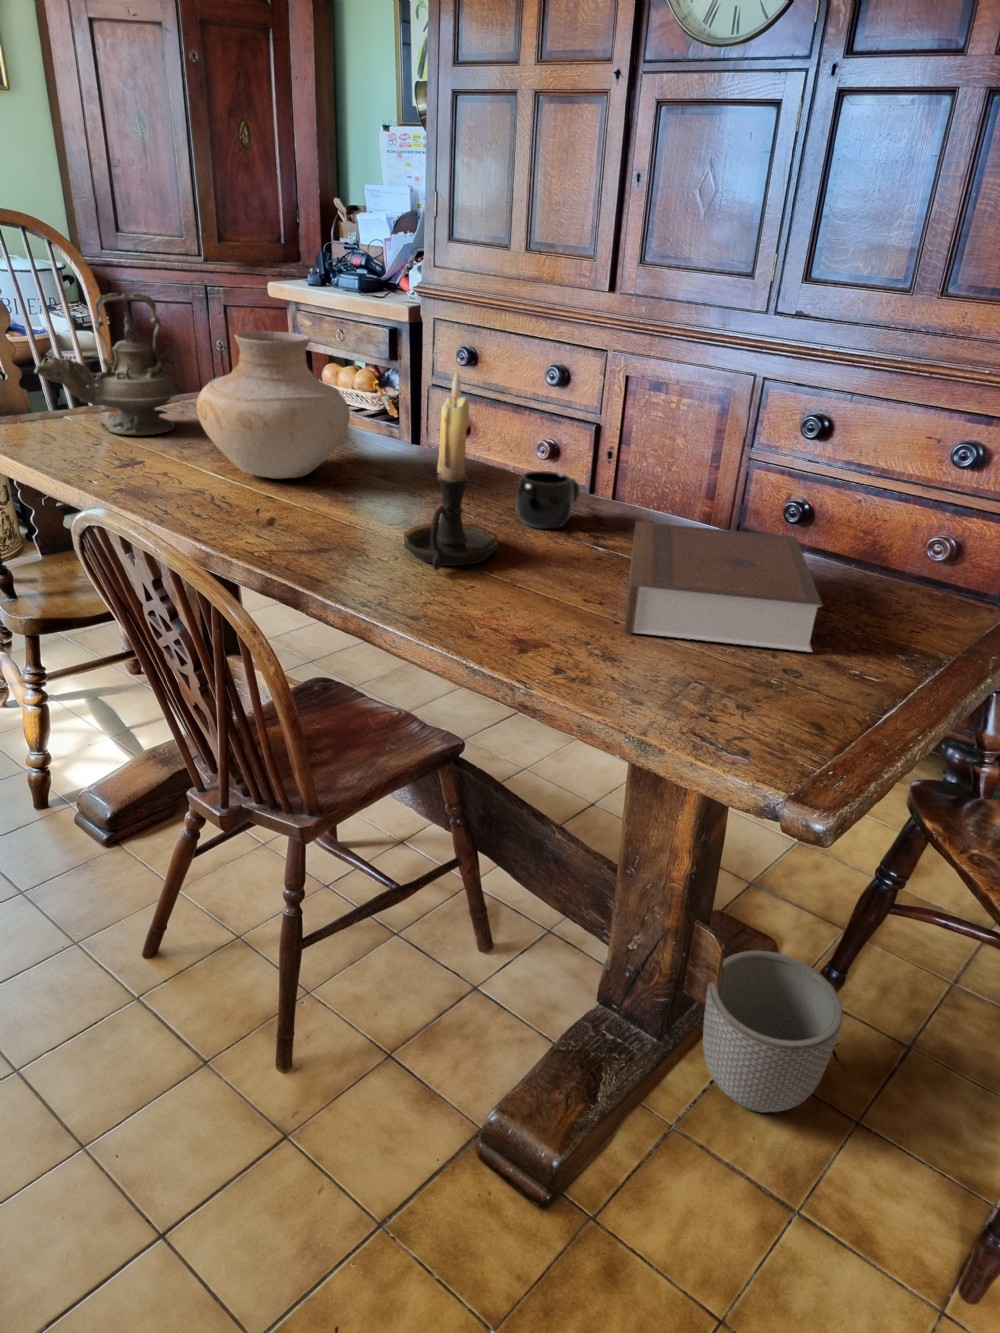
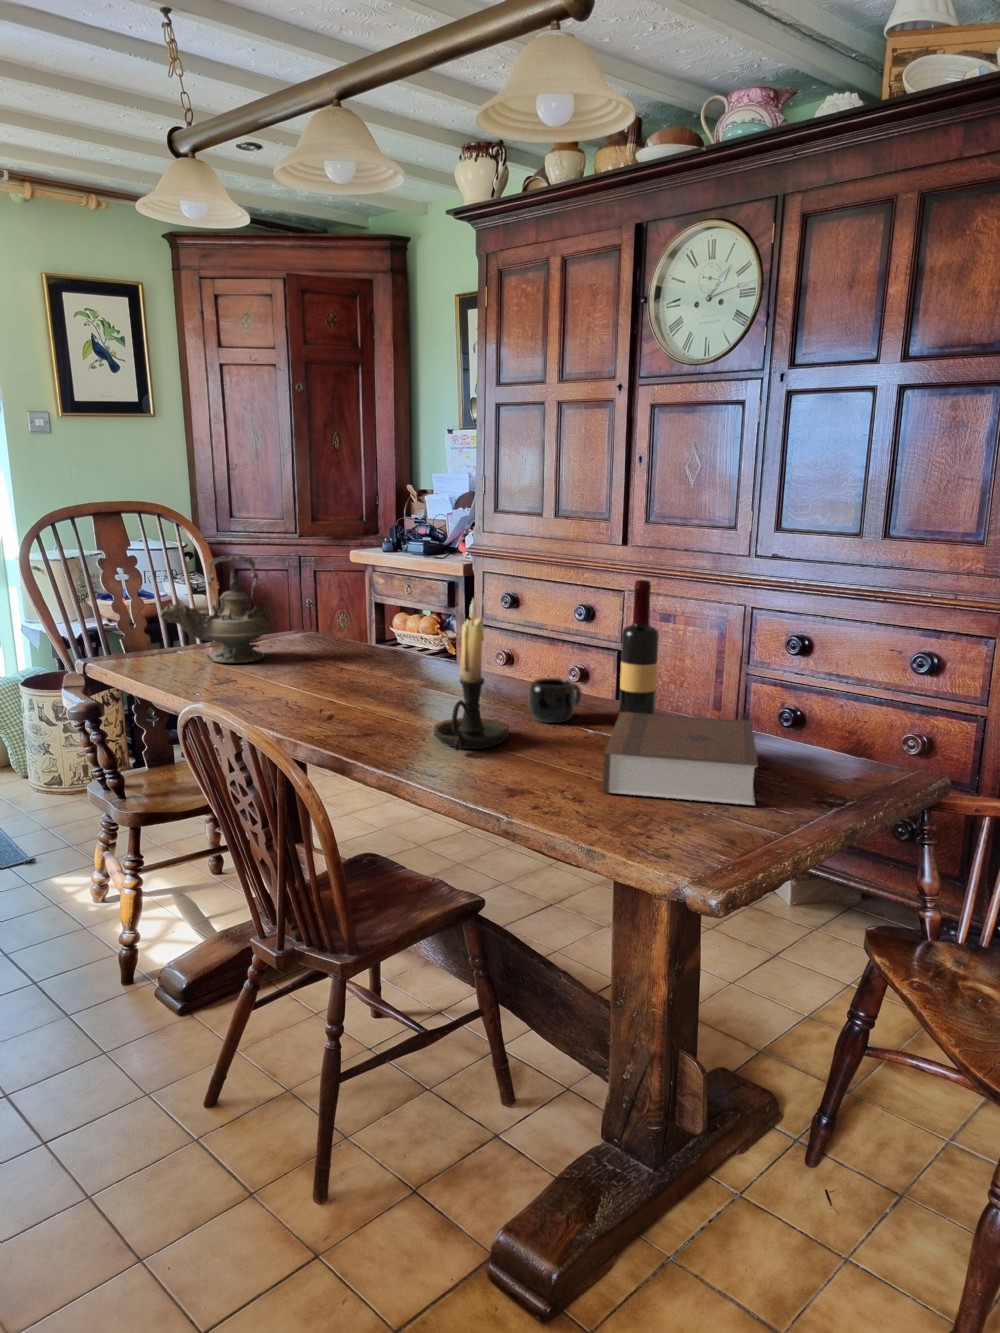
vase: present [197,331,350,479] -> none [280,579,400,691]
wine bottle: none [625,349,684,542] -> present [619,580,659,714]
planter: present [703,951,843,1113] -> none [698,1090,821,1250]

